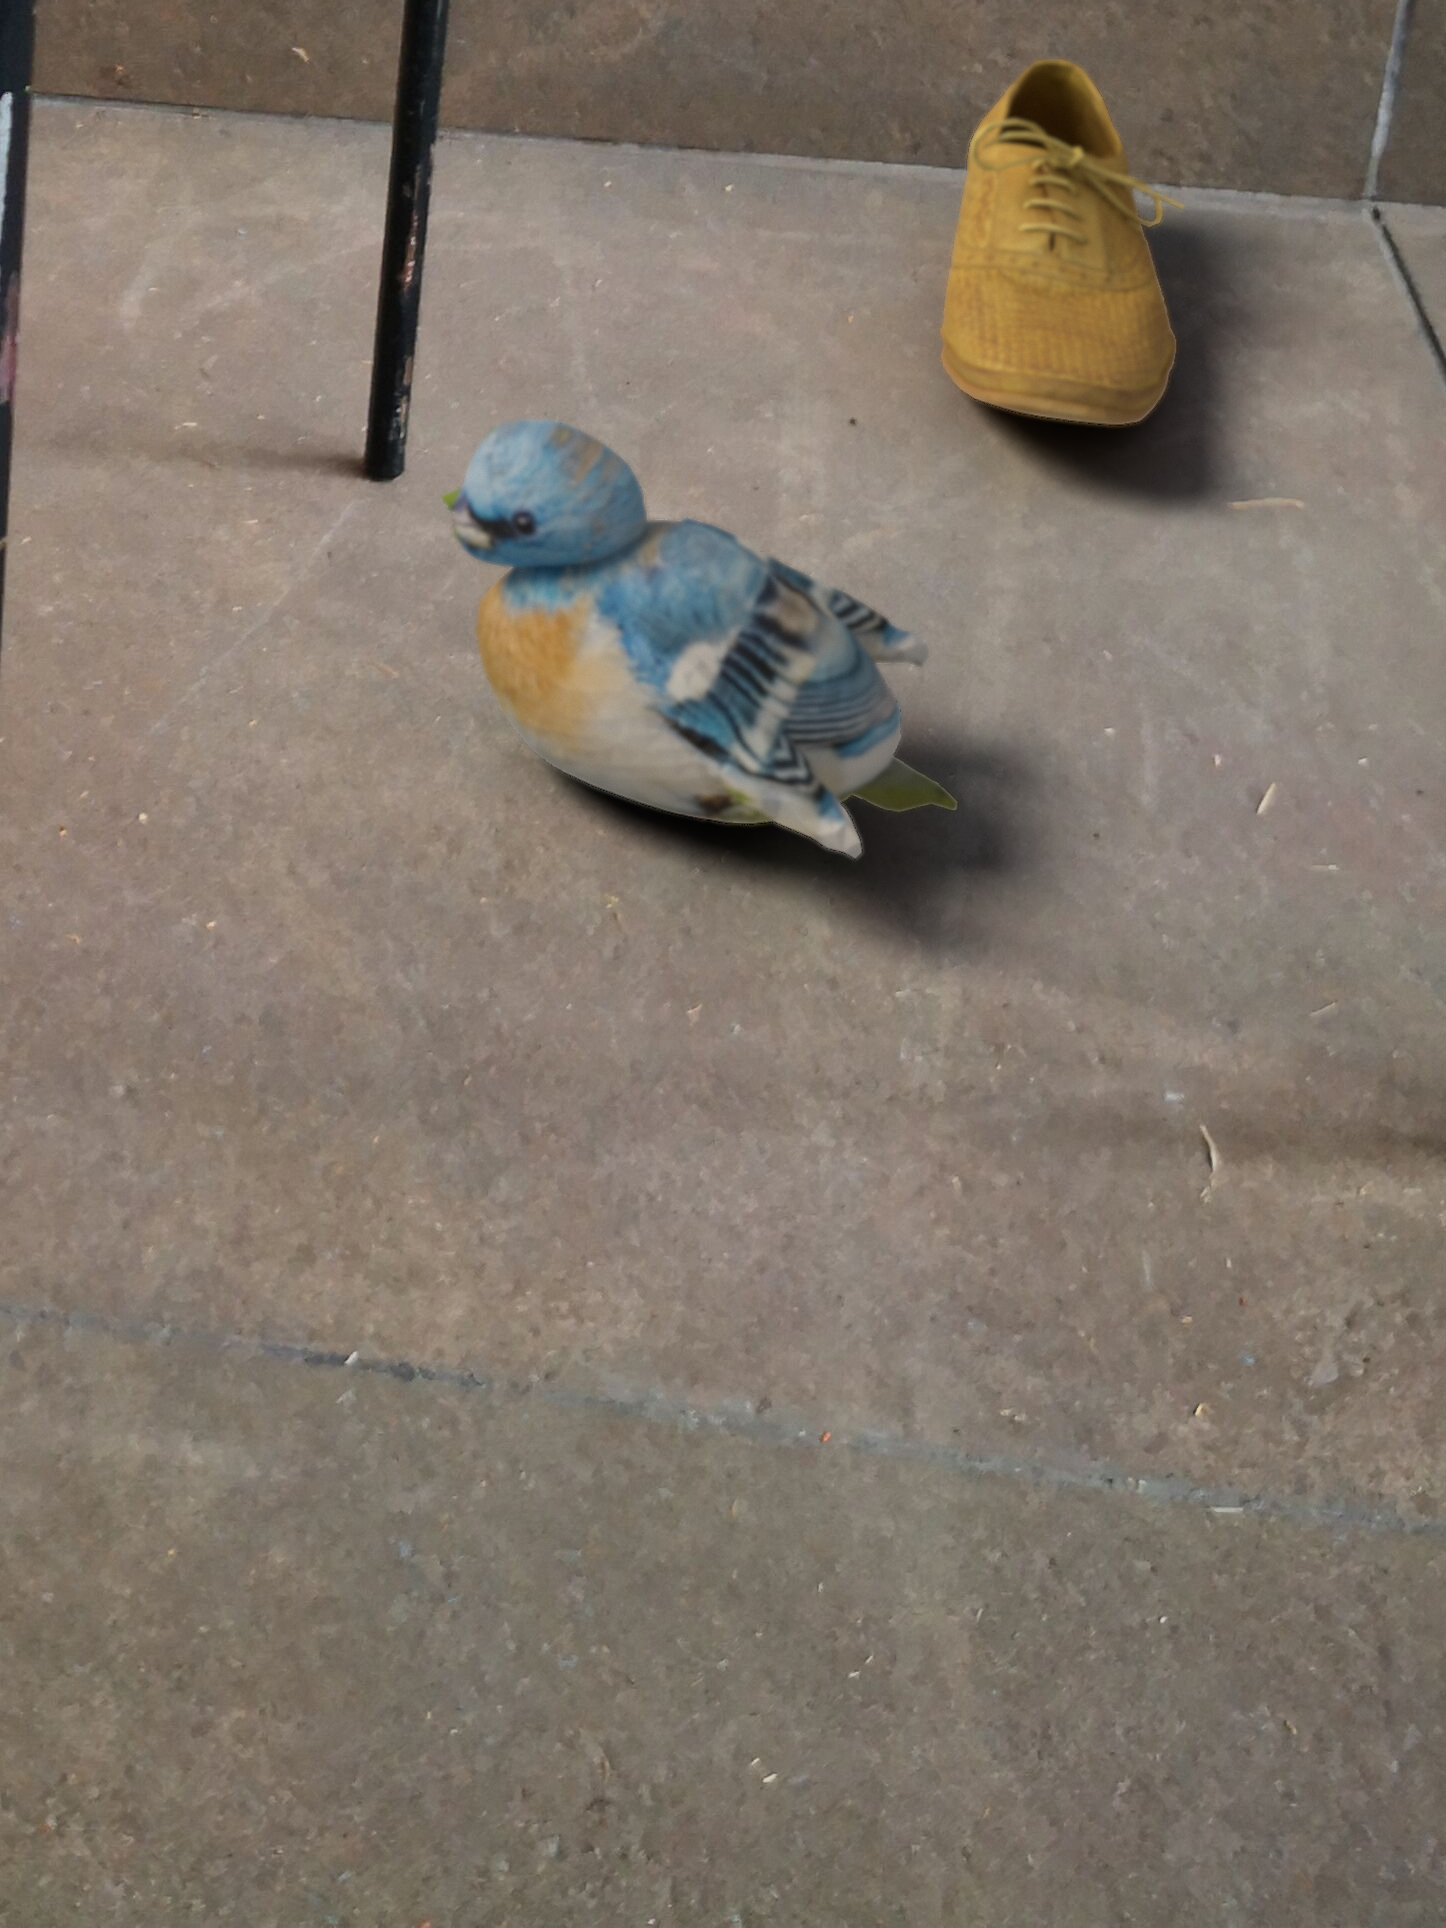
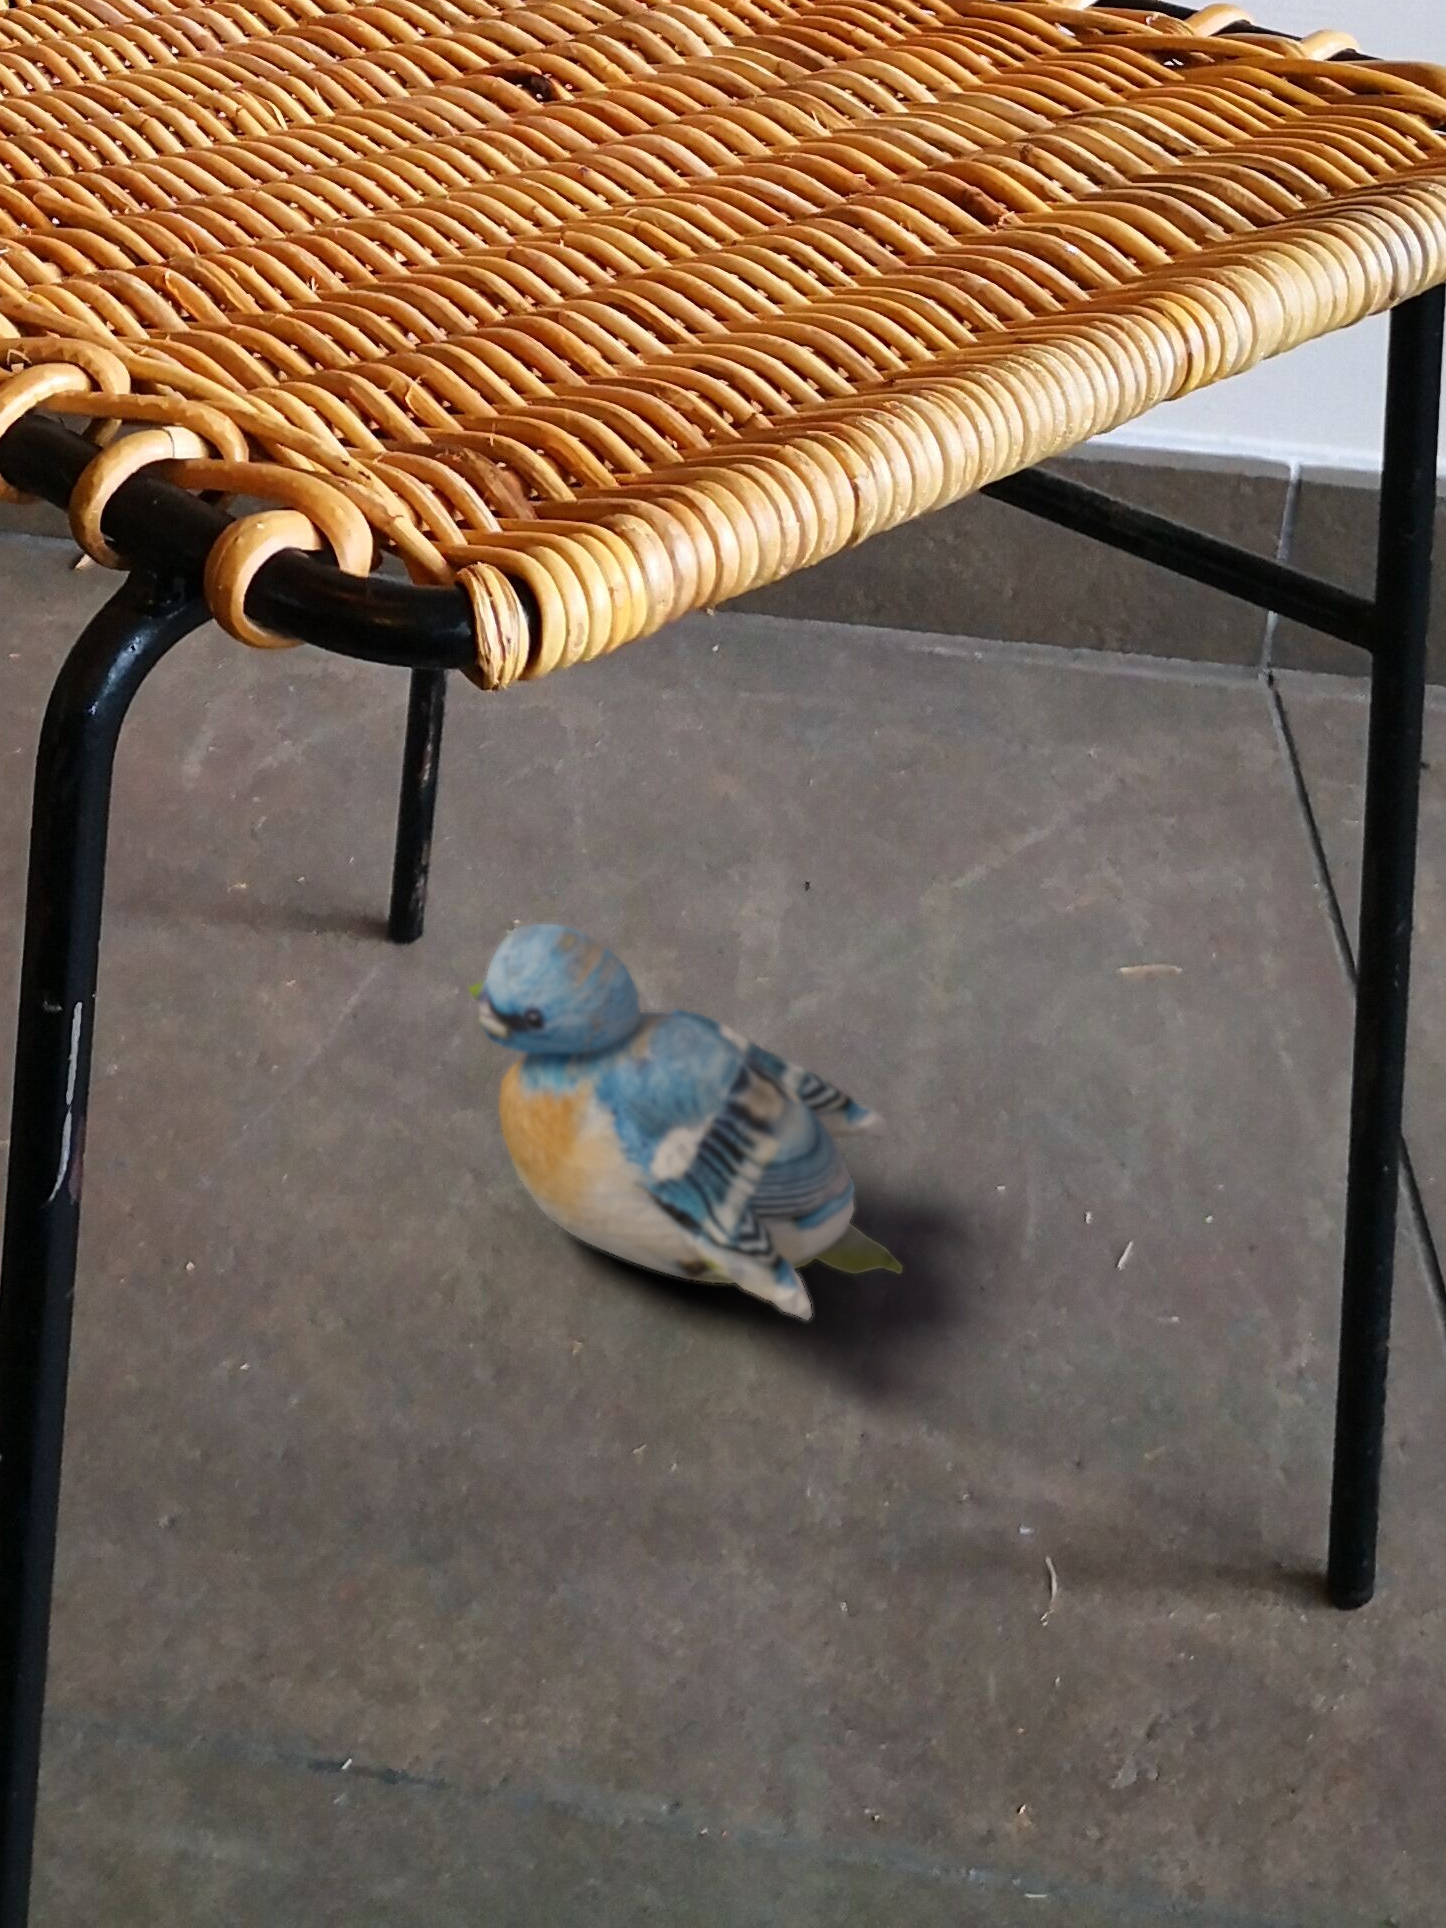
shoe: present [940,59,1183,425] -> none [940,535,1161,901]

